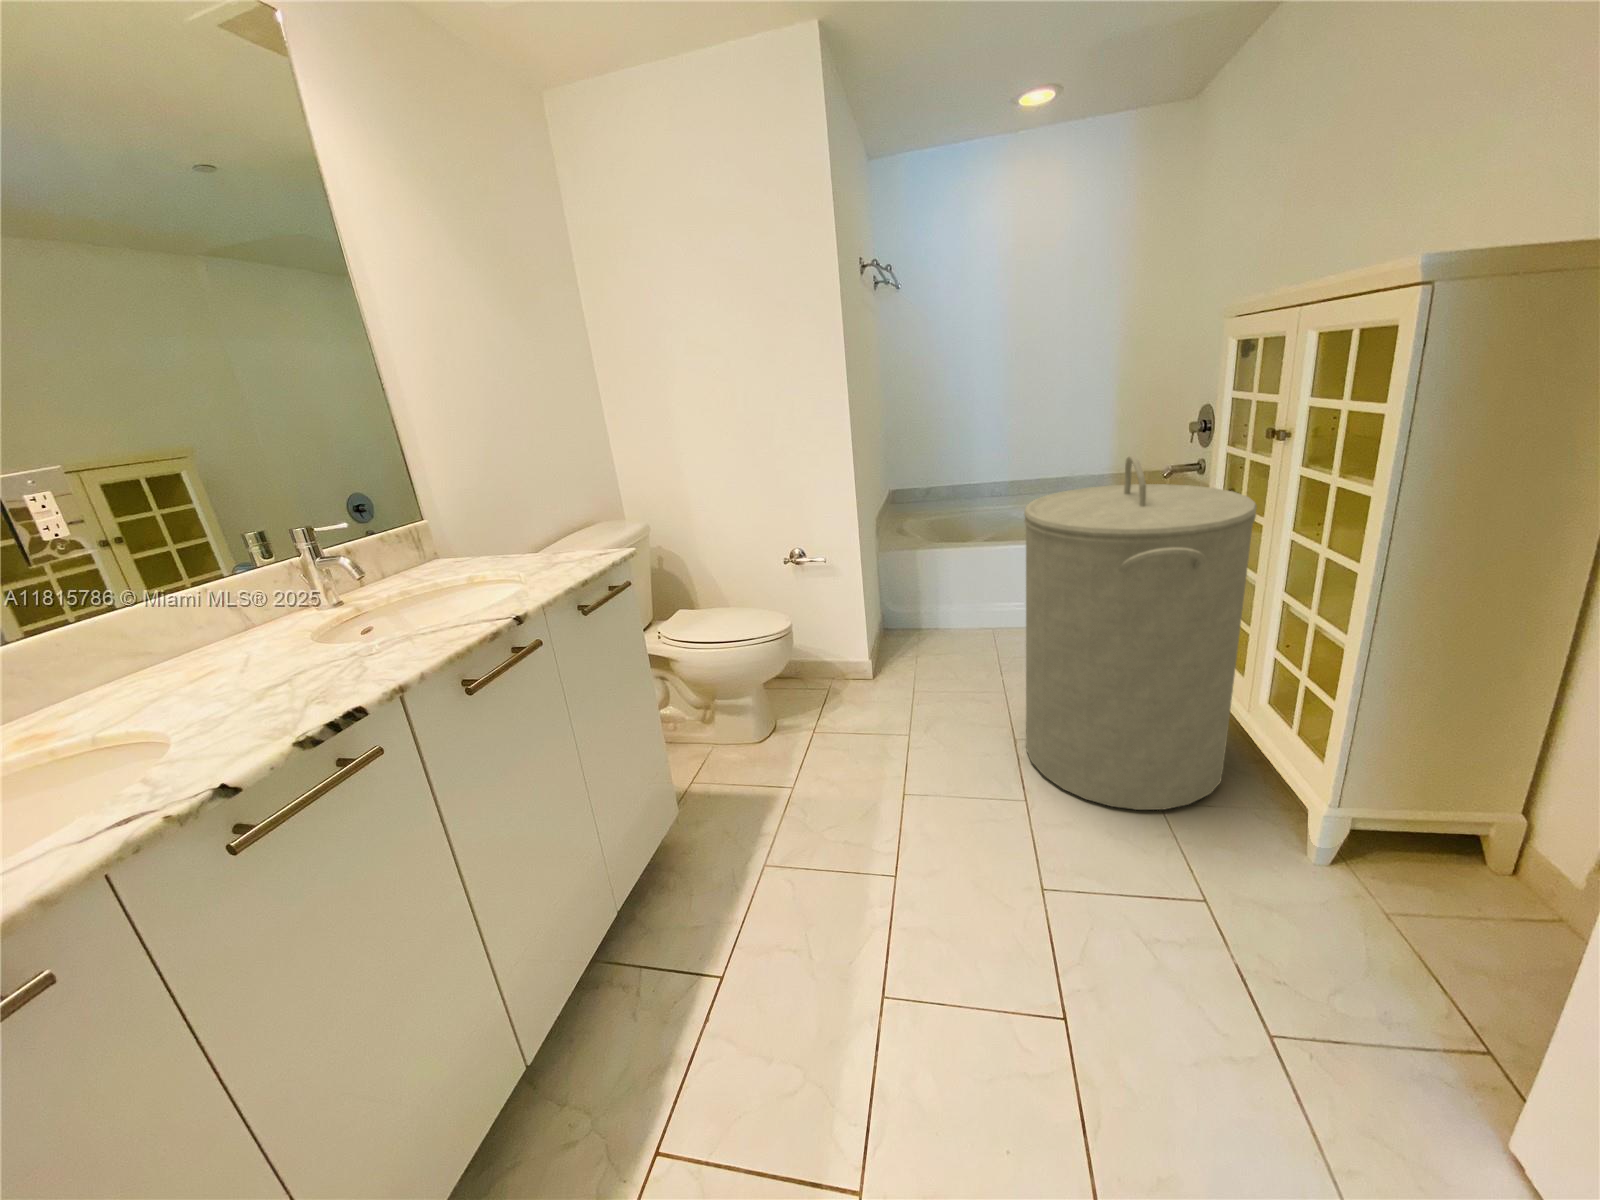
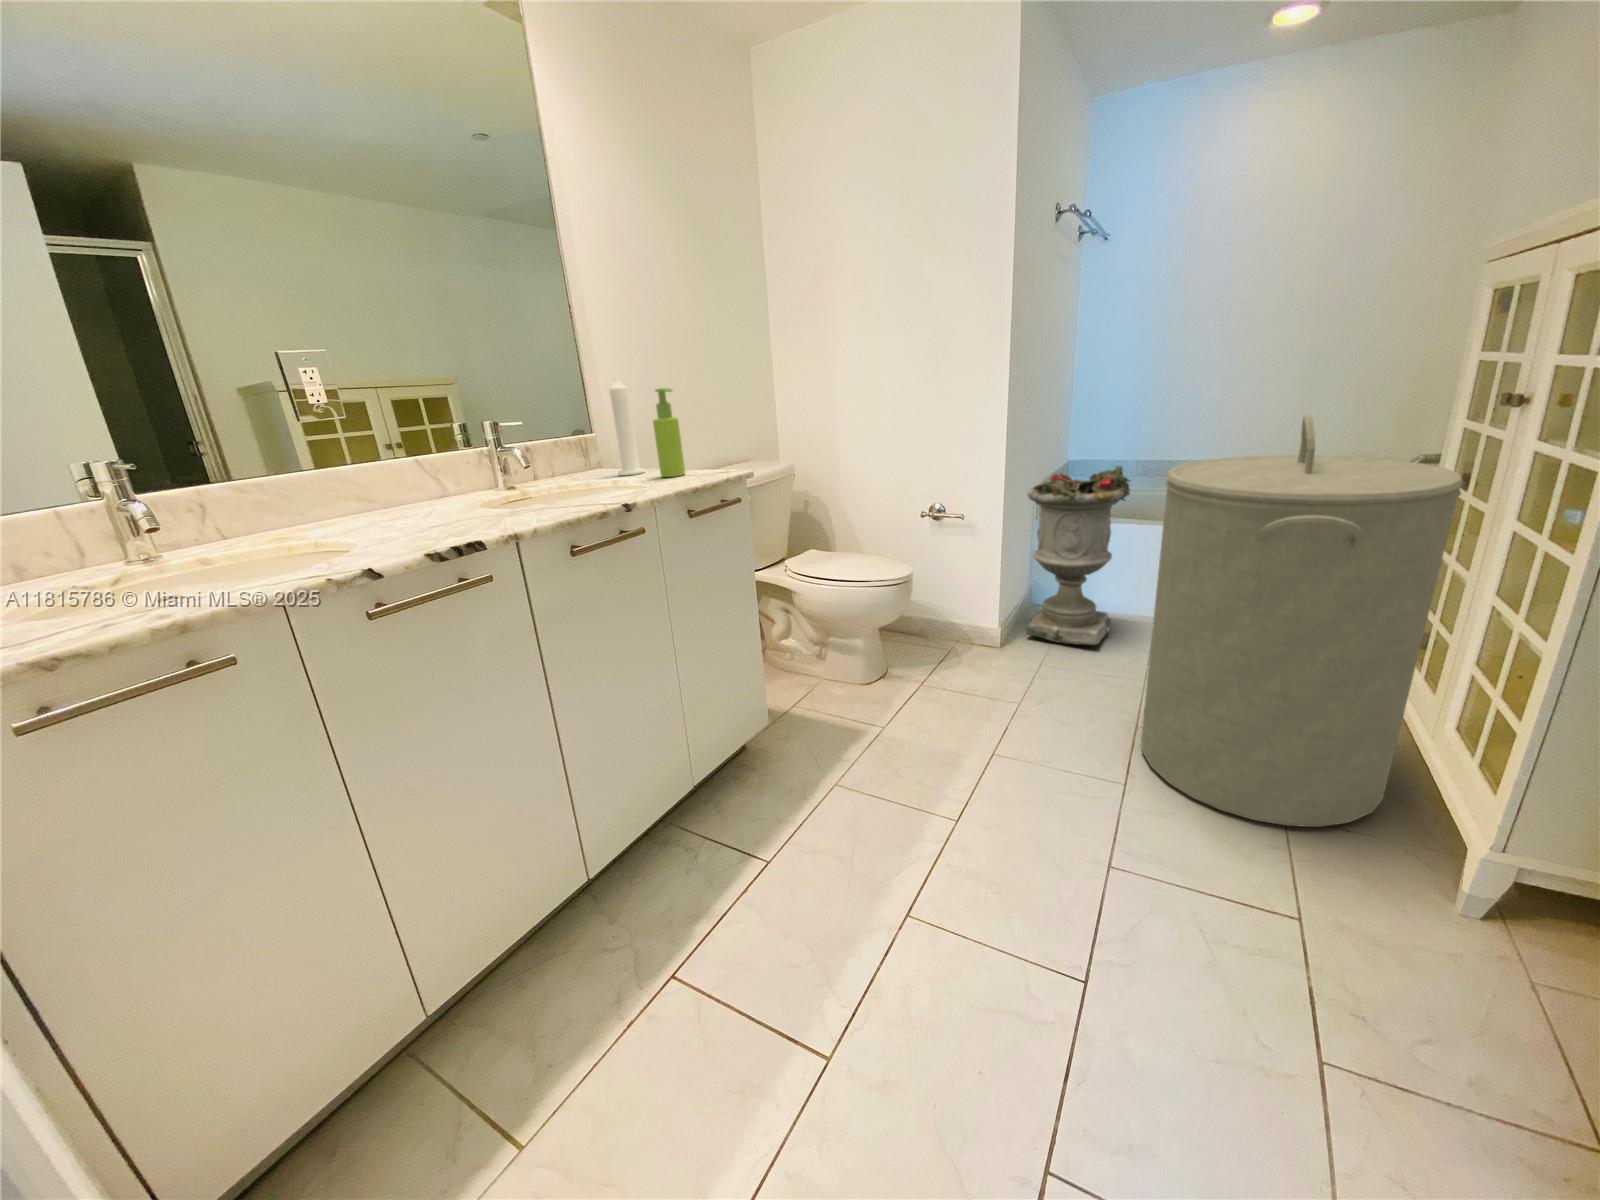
candle: none [455,457,509,570] -> present [610,375,645,475]
soap dispenser: none [519,472,565,571] -> present [653,388,685,477]
planter: none [881,499,970,664] -> present [1027,466,1130,645]

